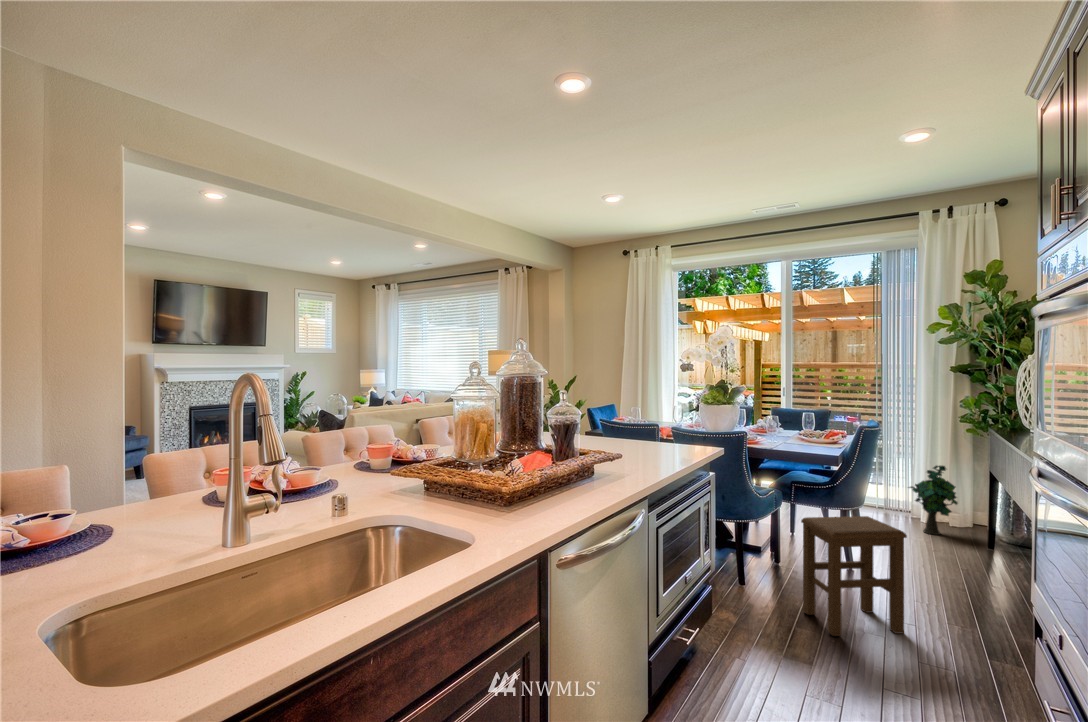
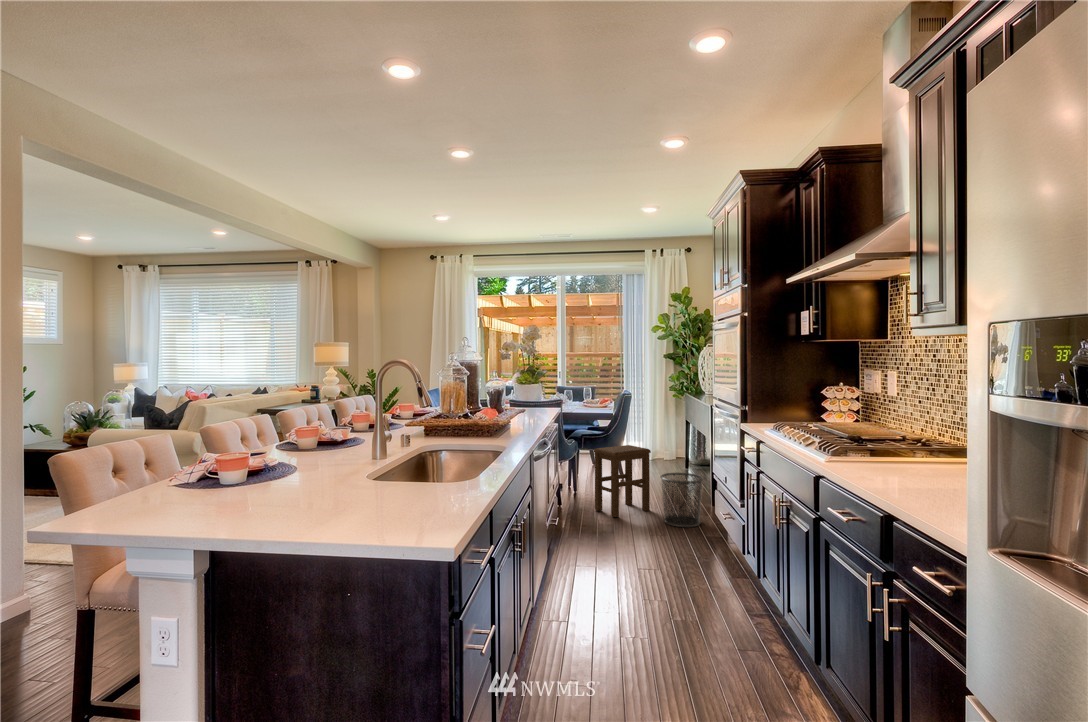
decorative plant: present [909,466,958,535] -> none [641,419,669,466]
waste bin: none [922,583,1020,700] -> present [661,473,704,527]

